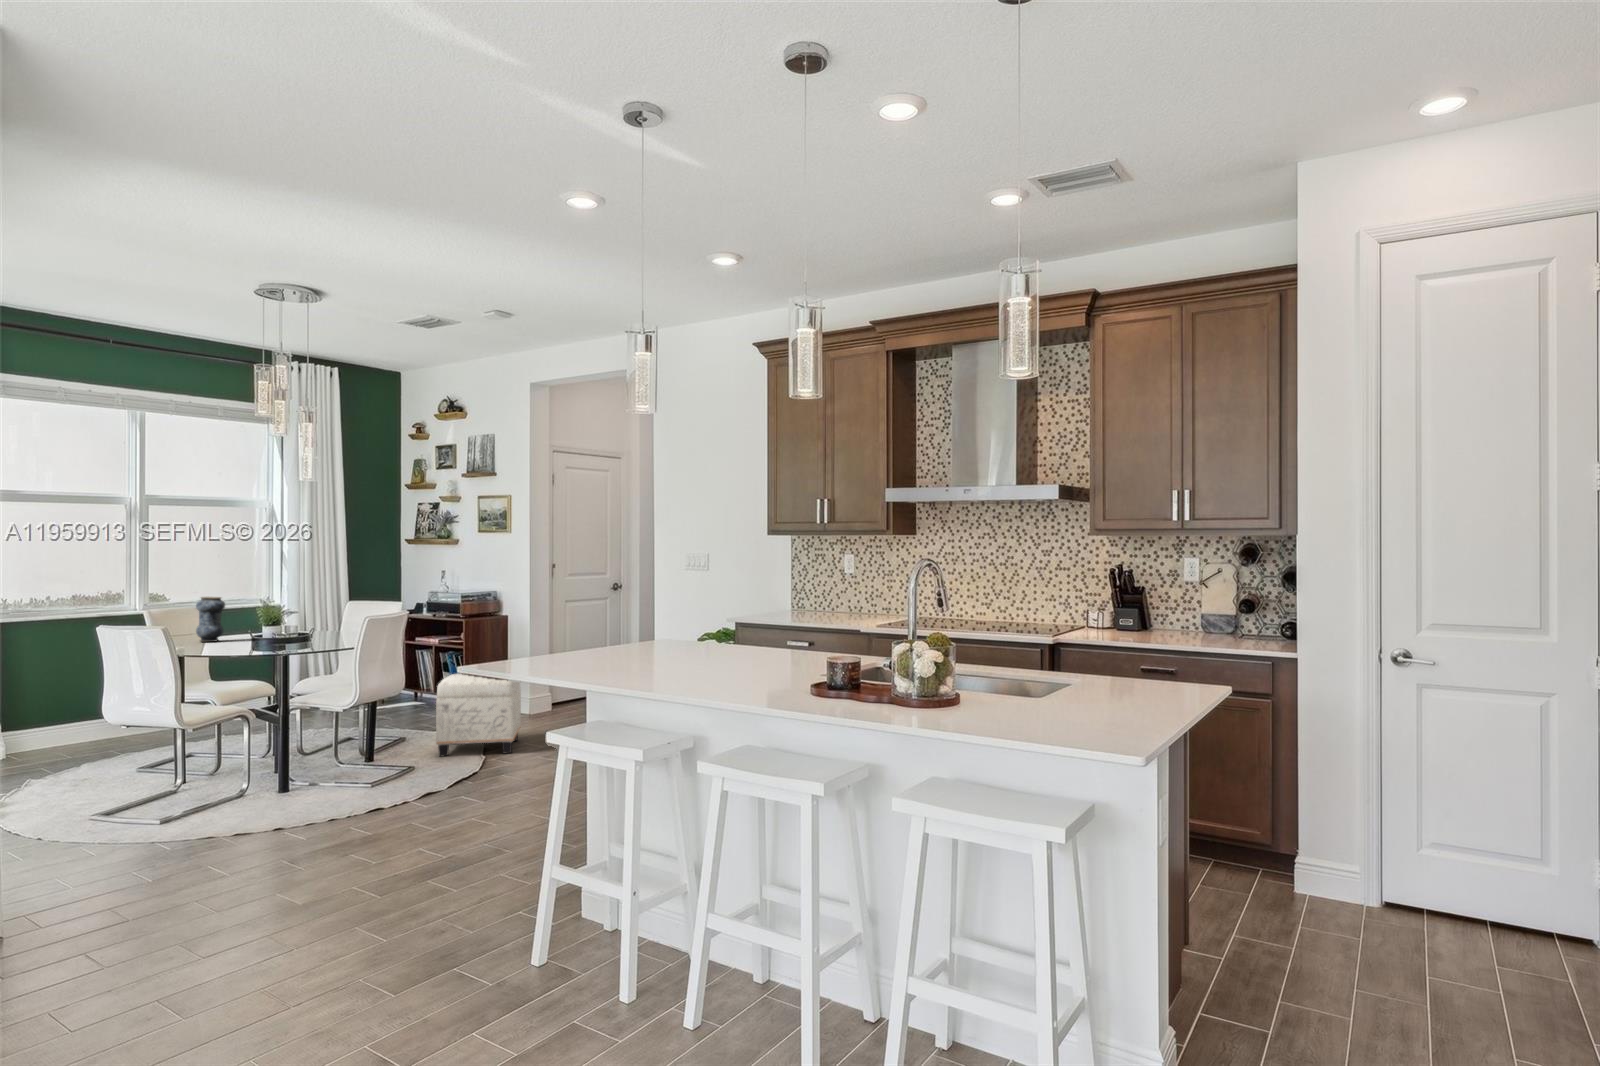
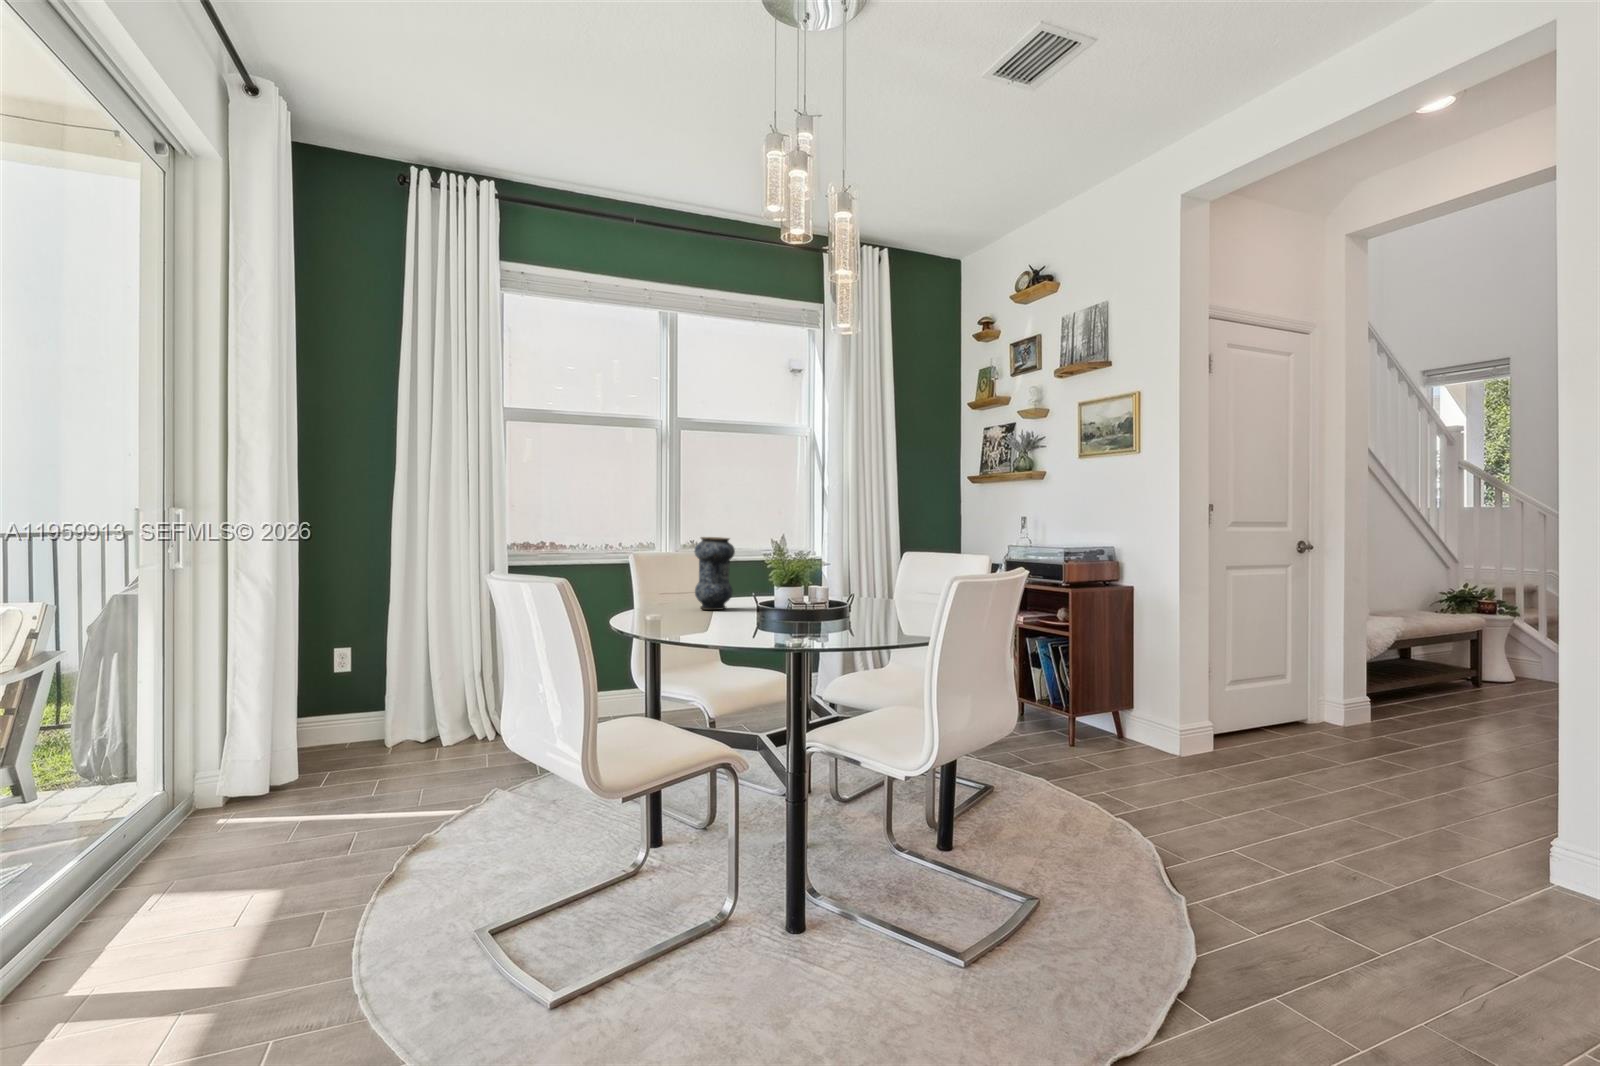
ottoman: present [436,674,521,756] -> none [1072,688,1232,871]

